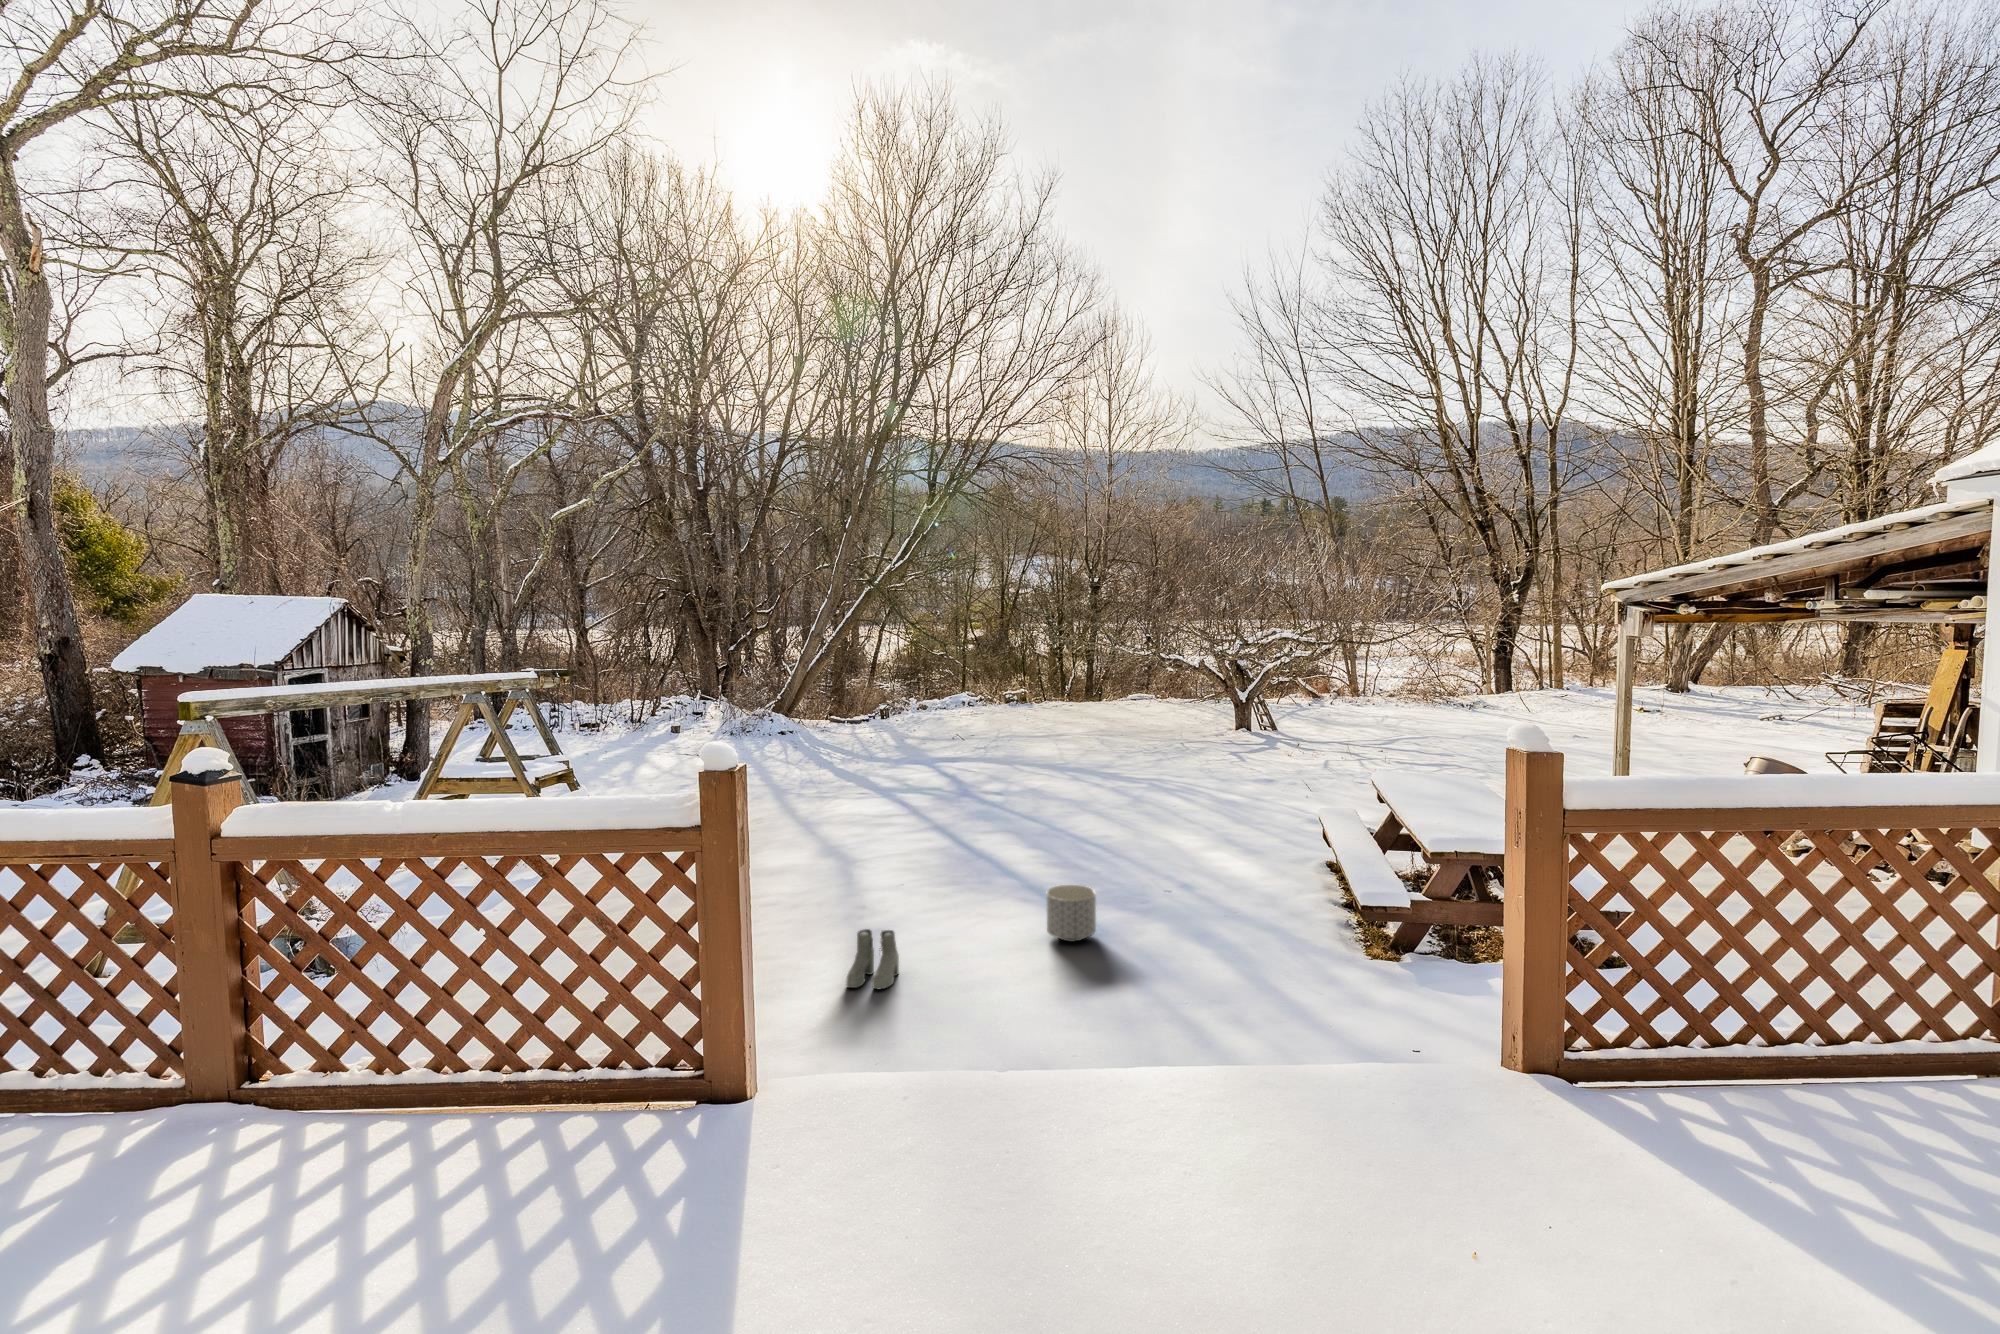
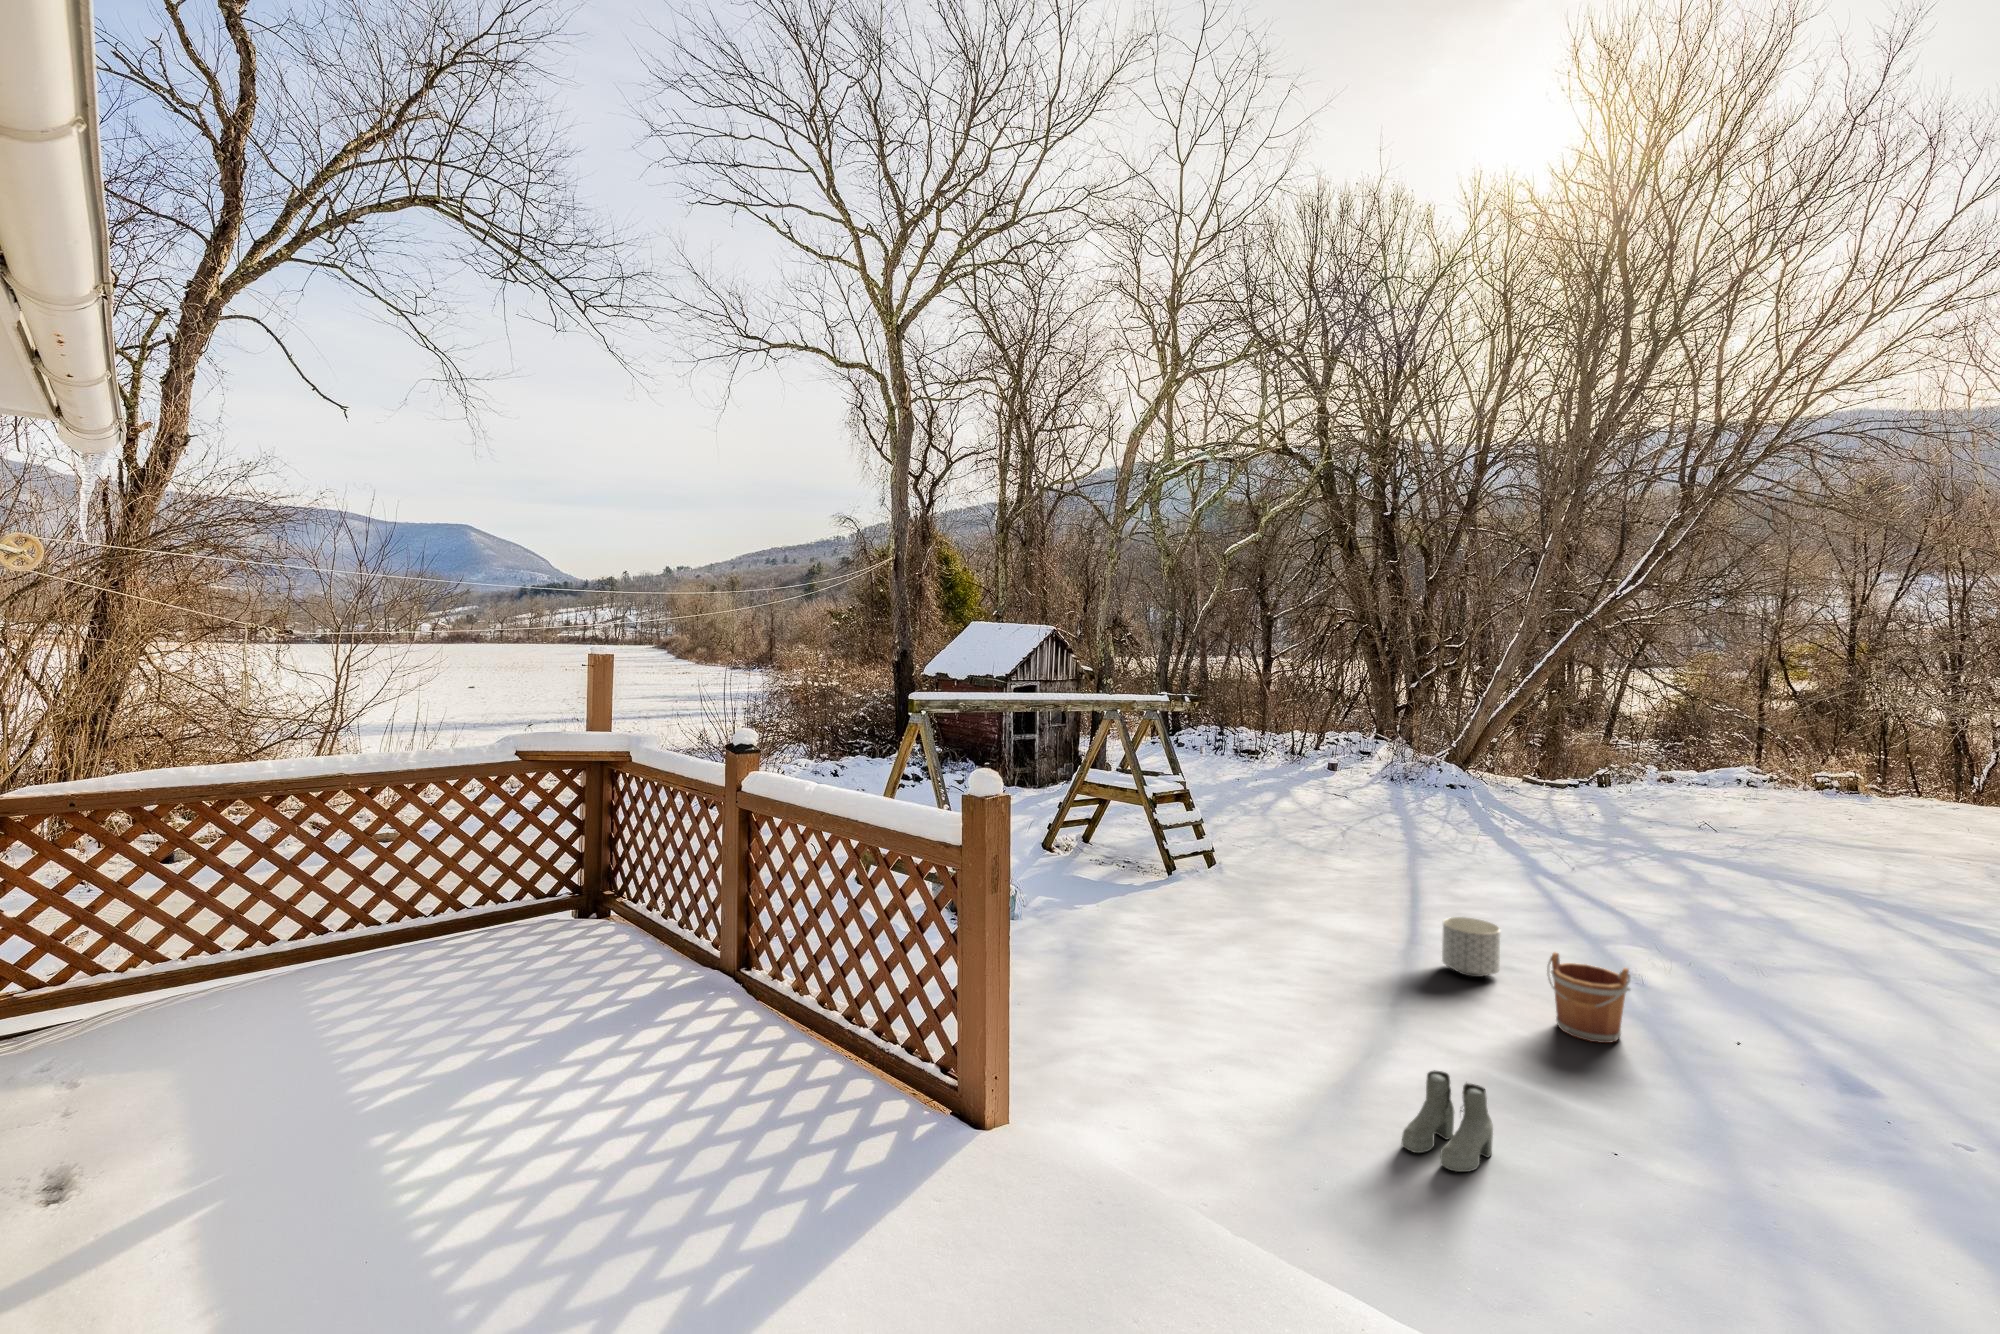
bucket: none [904,839,952,894] -> present [1547,952,1630,1043]
planter: present [1046,885,1096,942] -> present [1442,917,1501,977]

